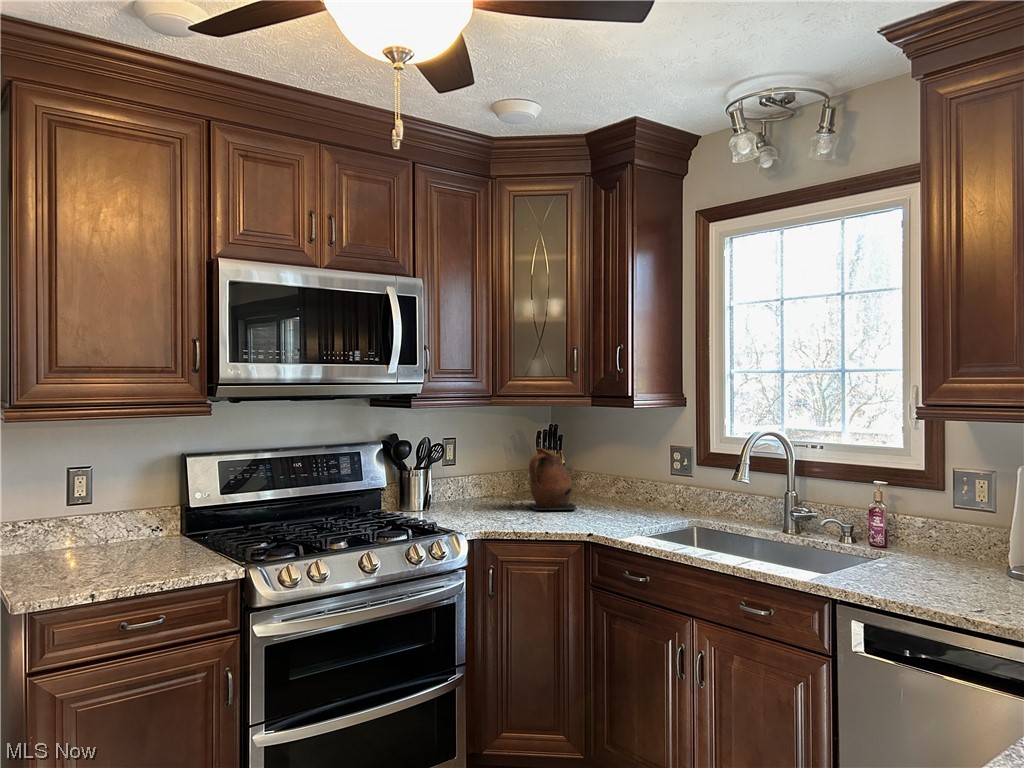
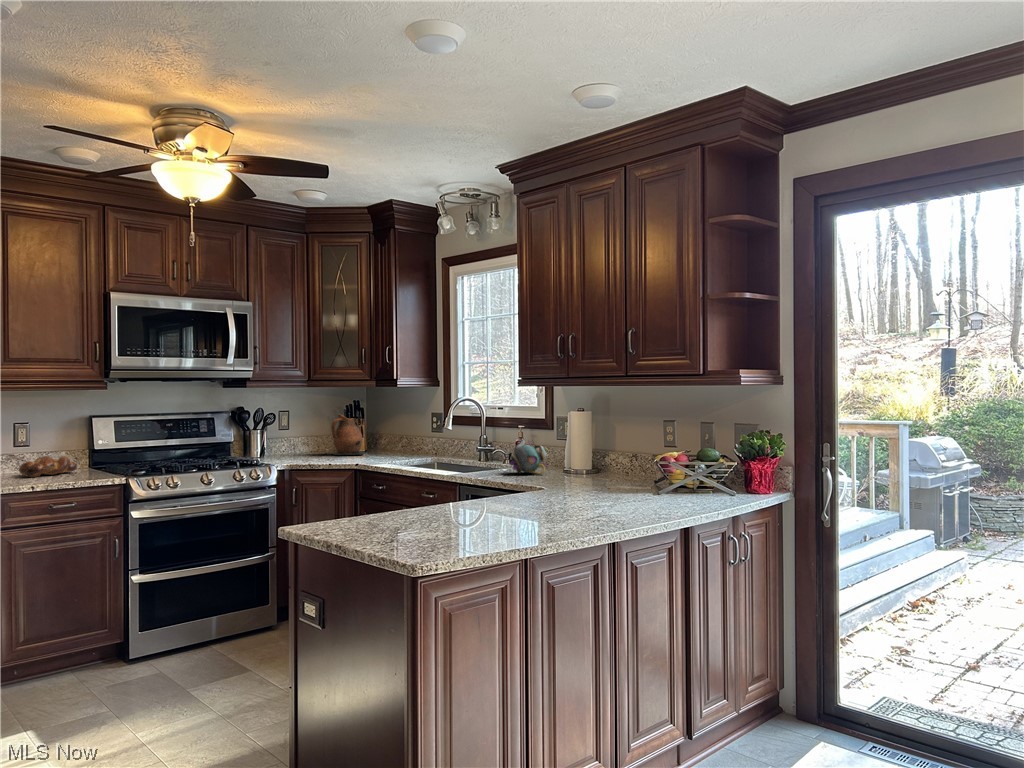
teapot: none [908,511,988,583] -> present [510,438,547,475]
bread loaf: none [74,525,166,564] -> present [19,456,77,477]

